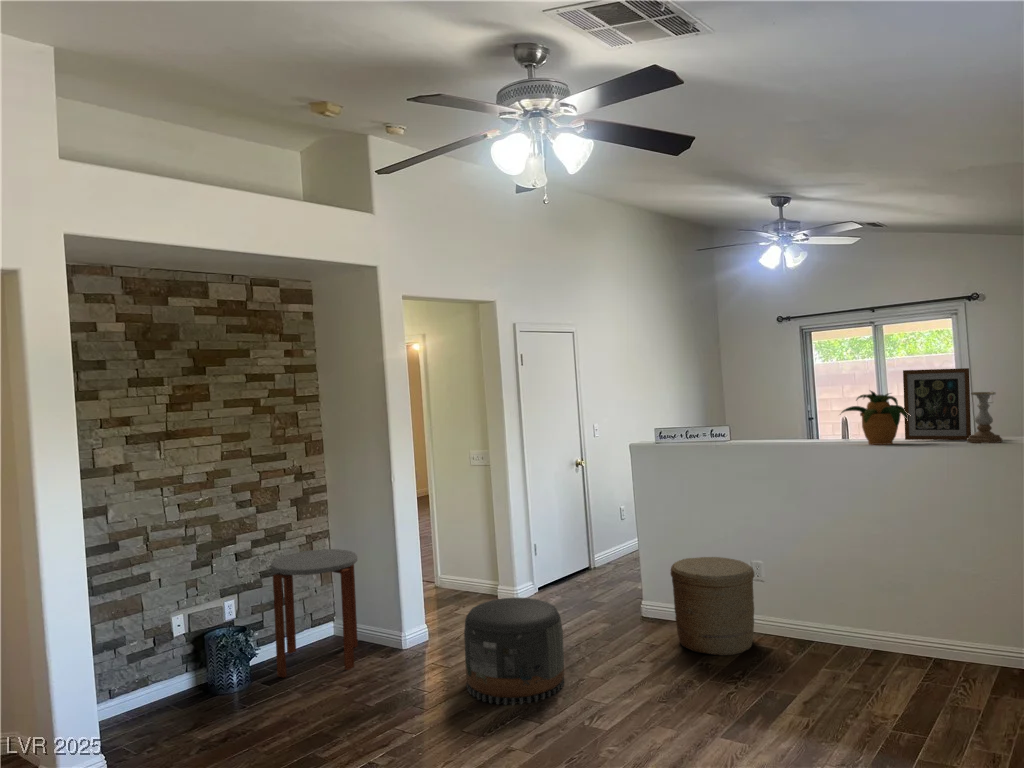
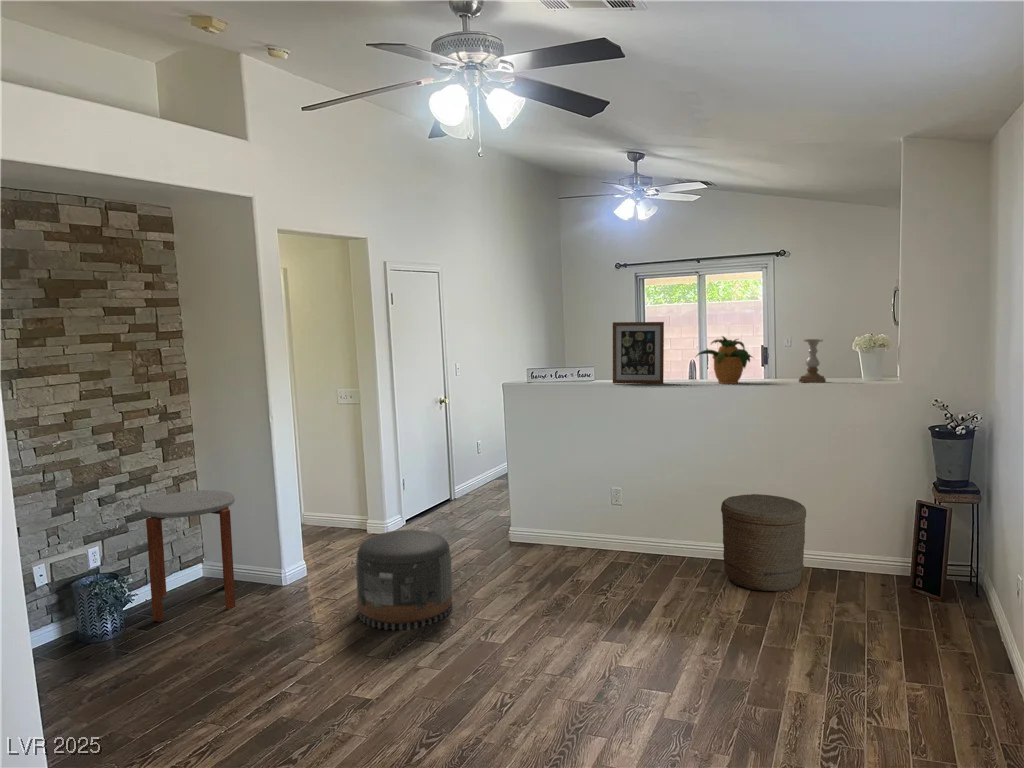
picture frame: present [903,368,971,440] -> present [613,322,664,384]
woven basket: present [671,557,754,655] -> present [721,494,806,592]

